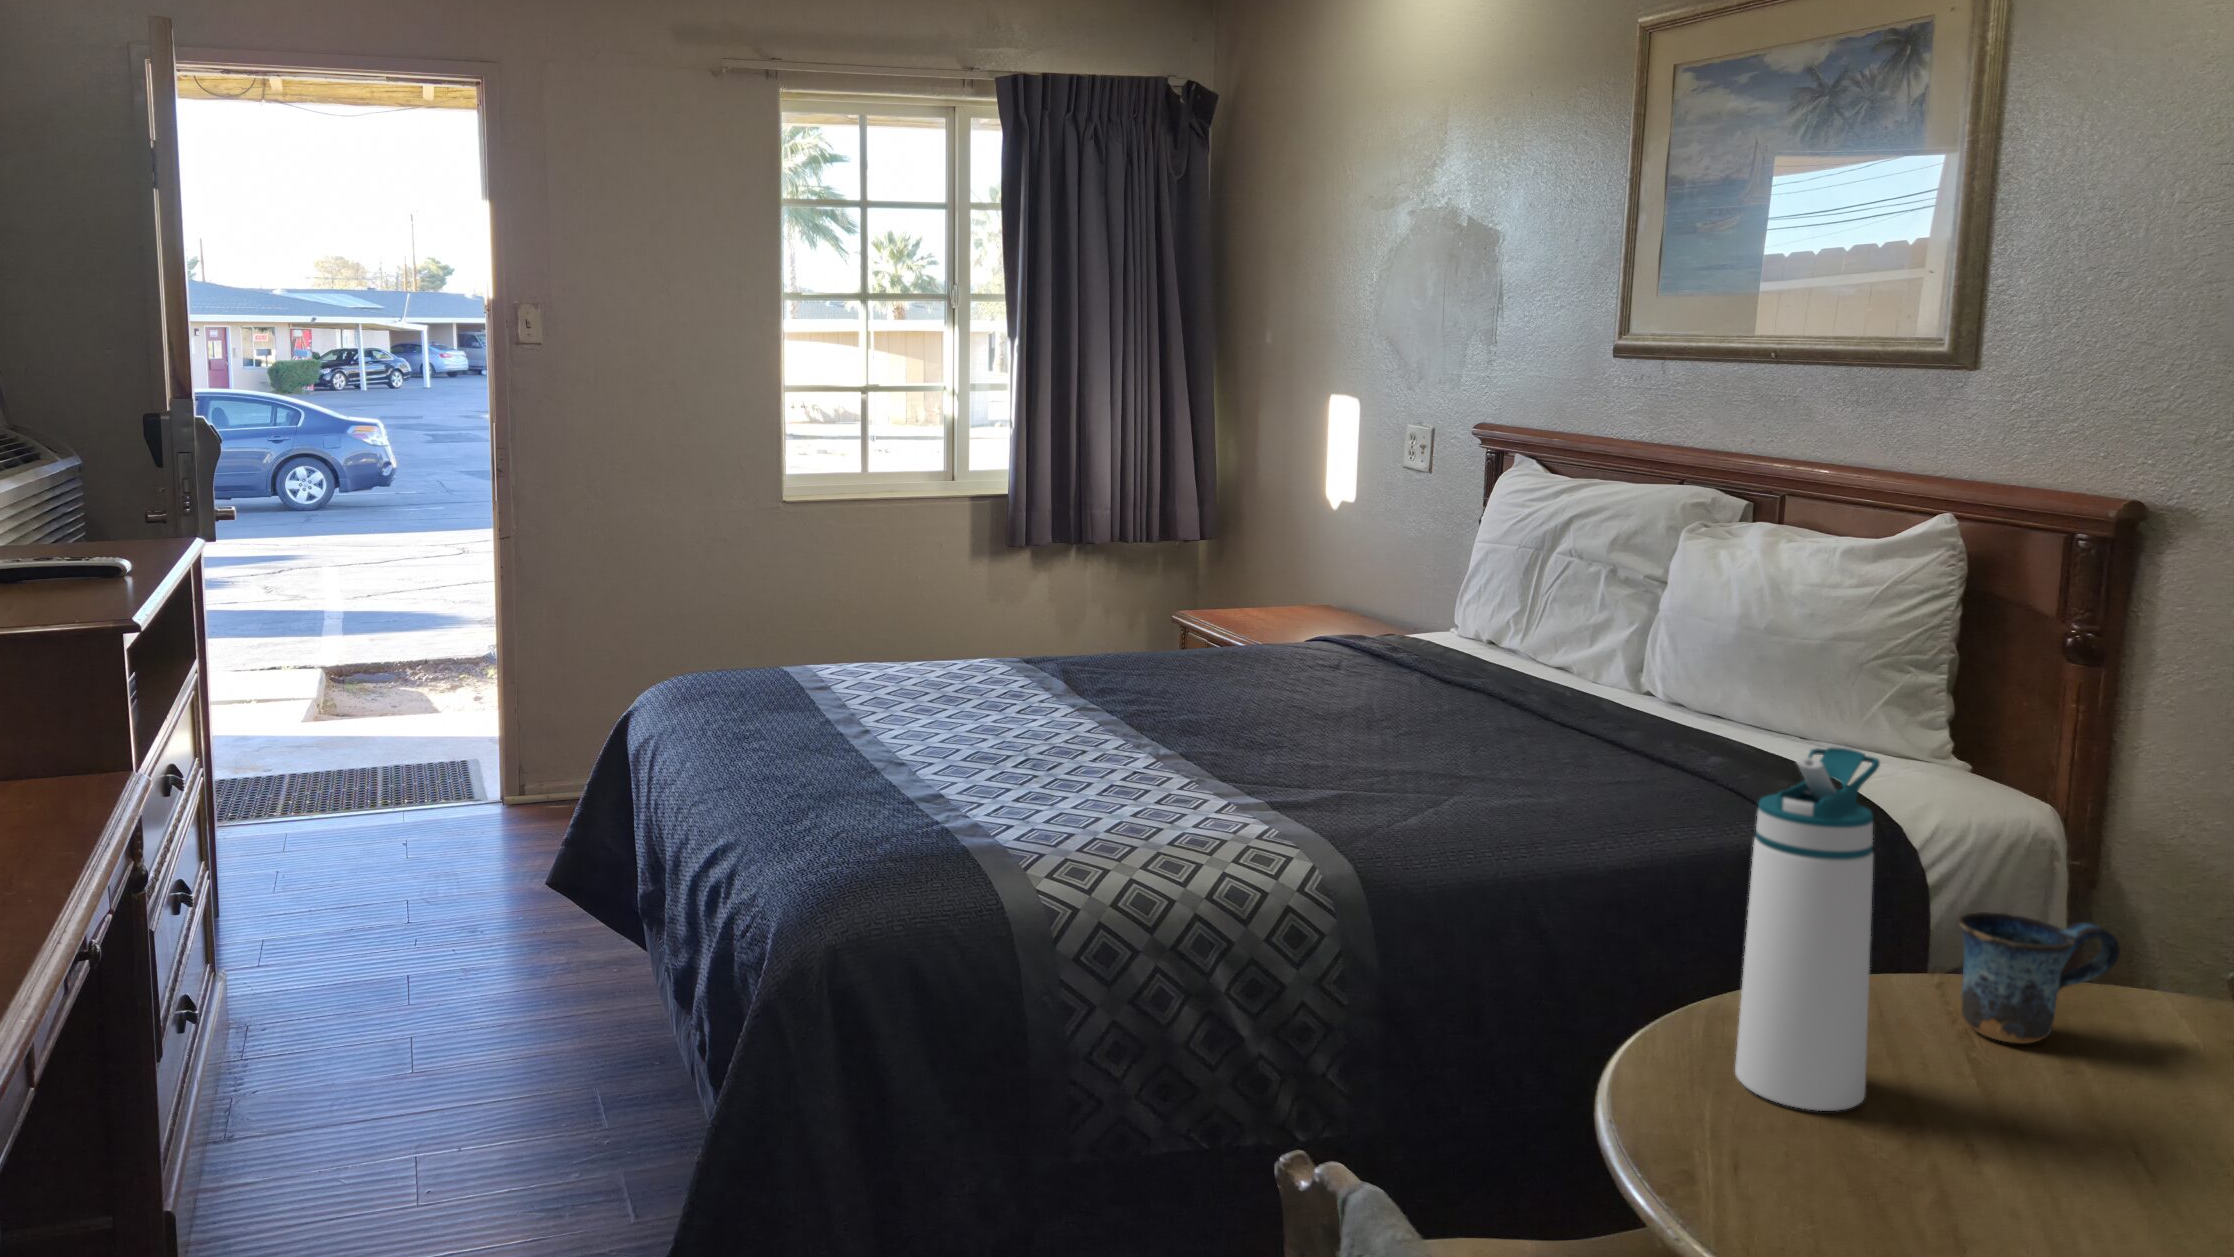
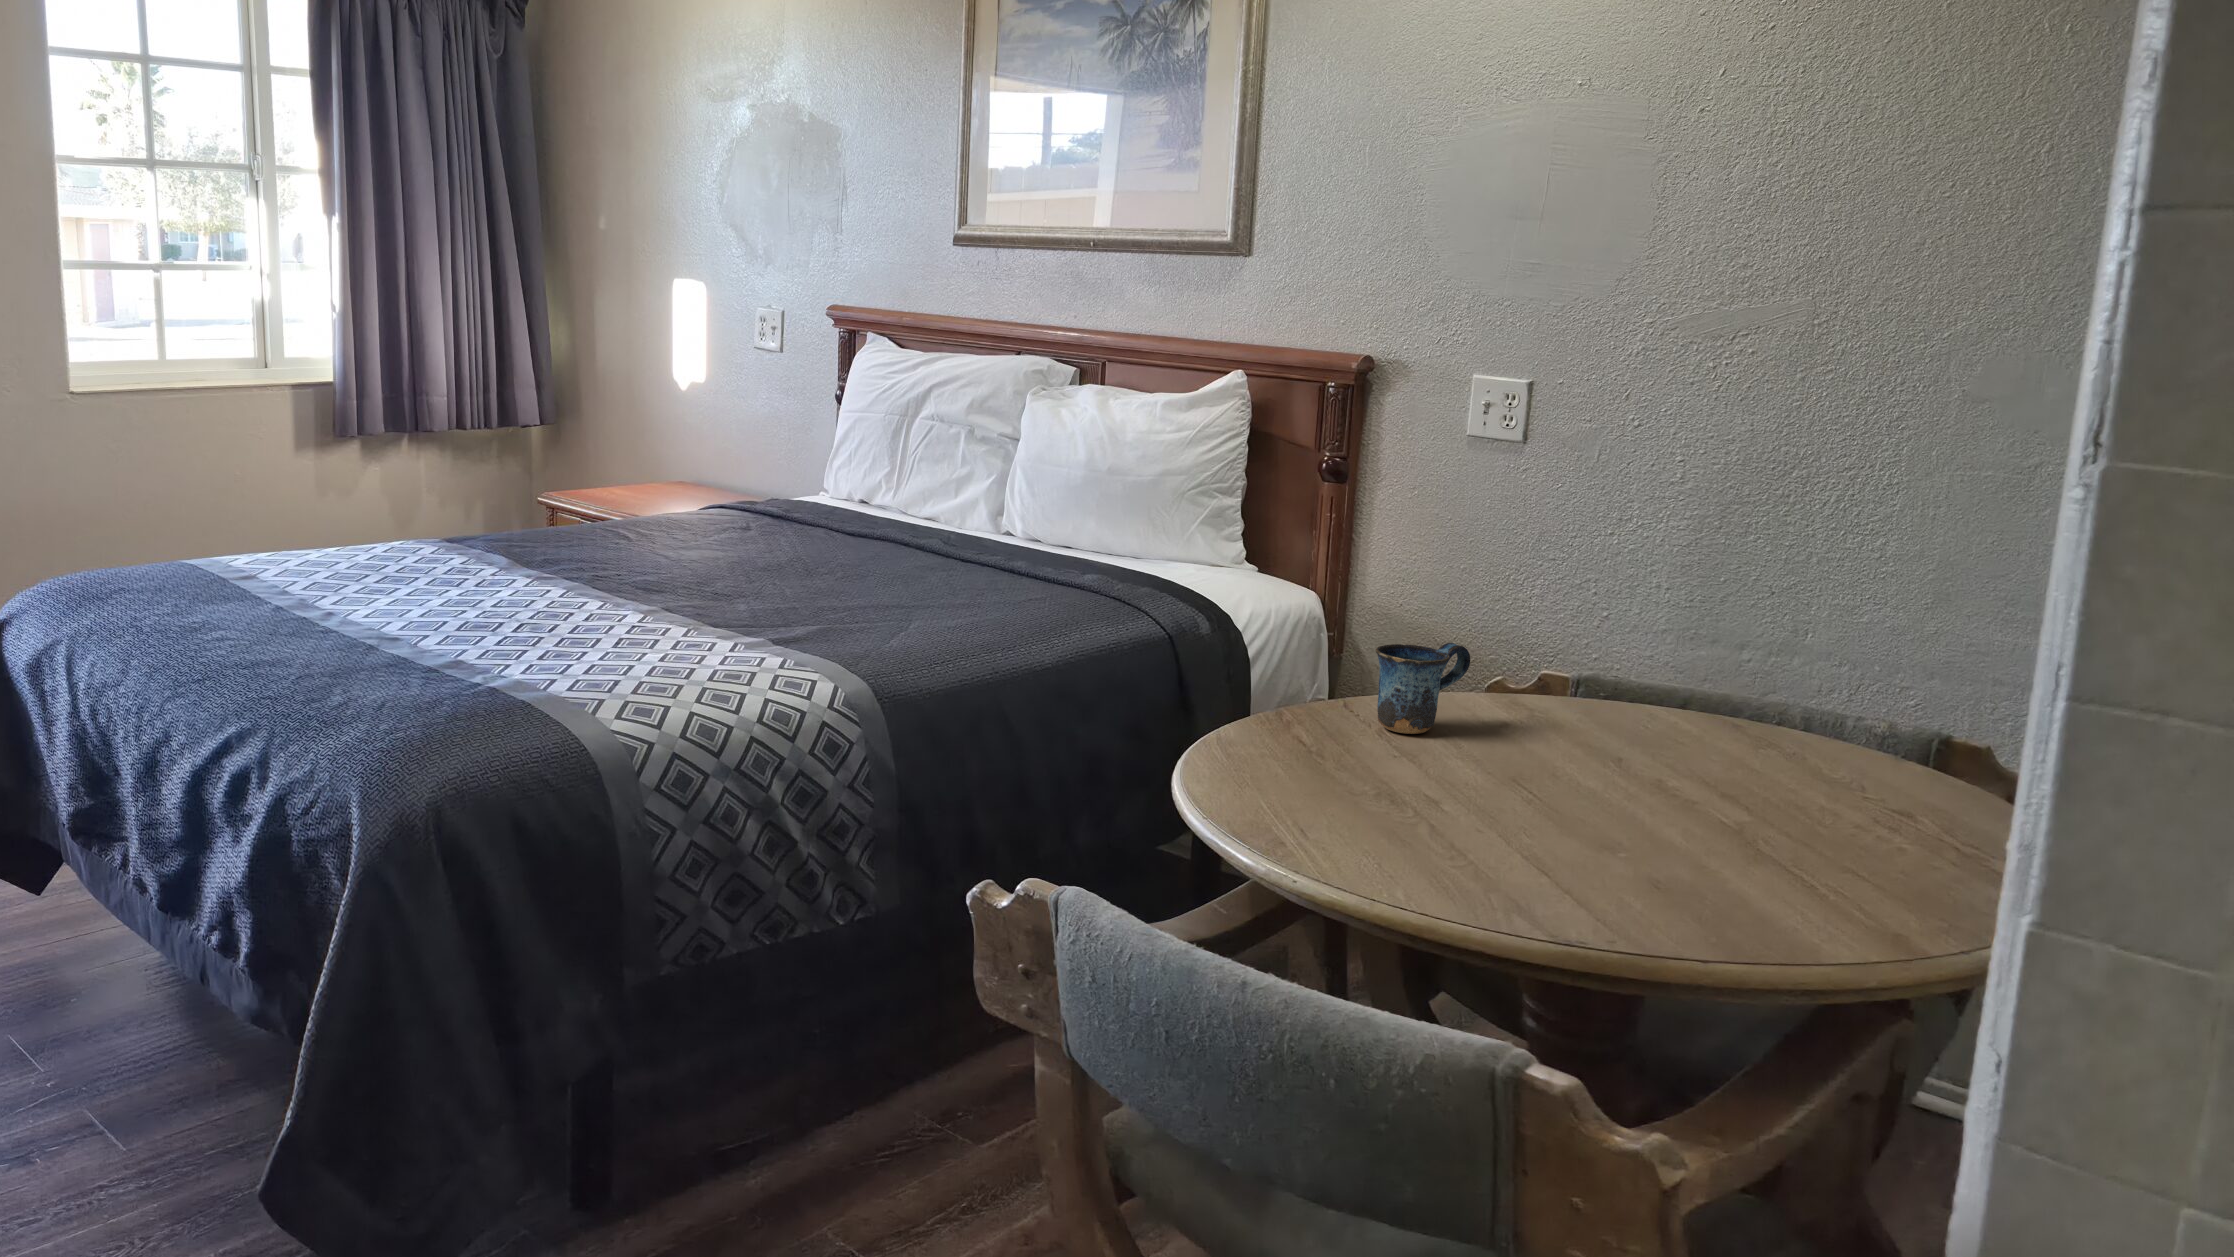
water bottle: present [1735,747,1880,1111] -> none [1270,525,1368,794]

